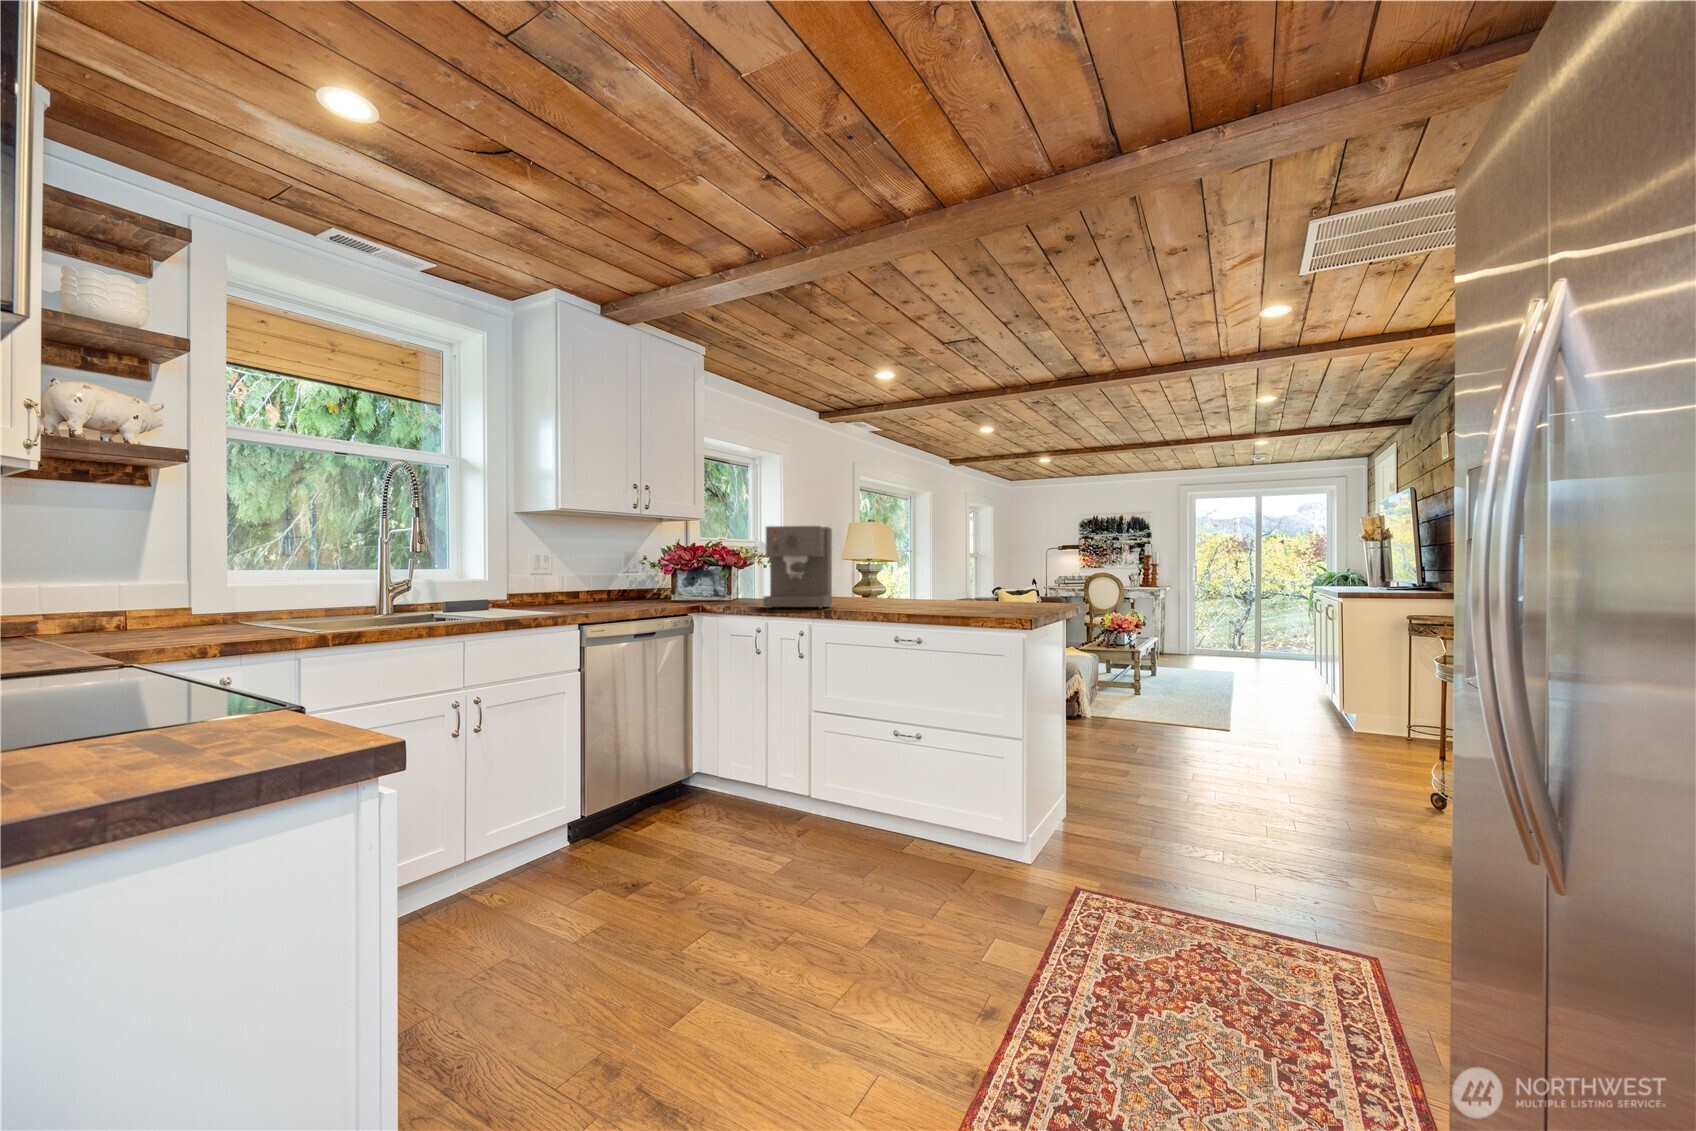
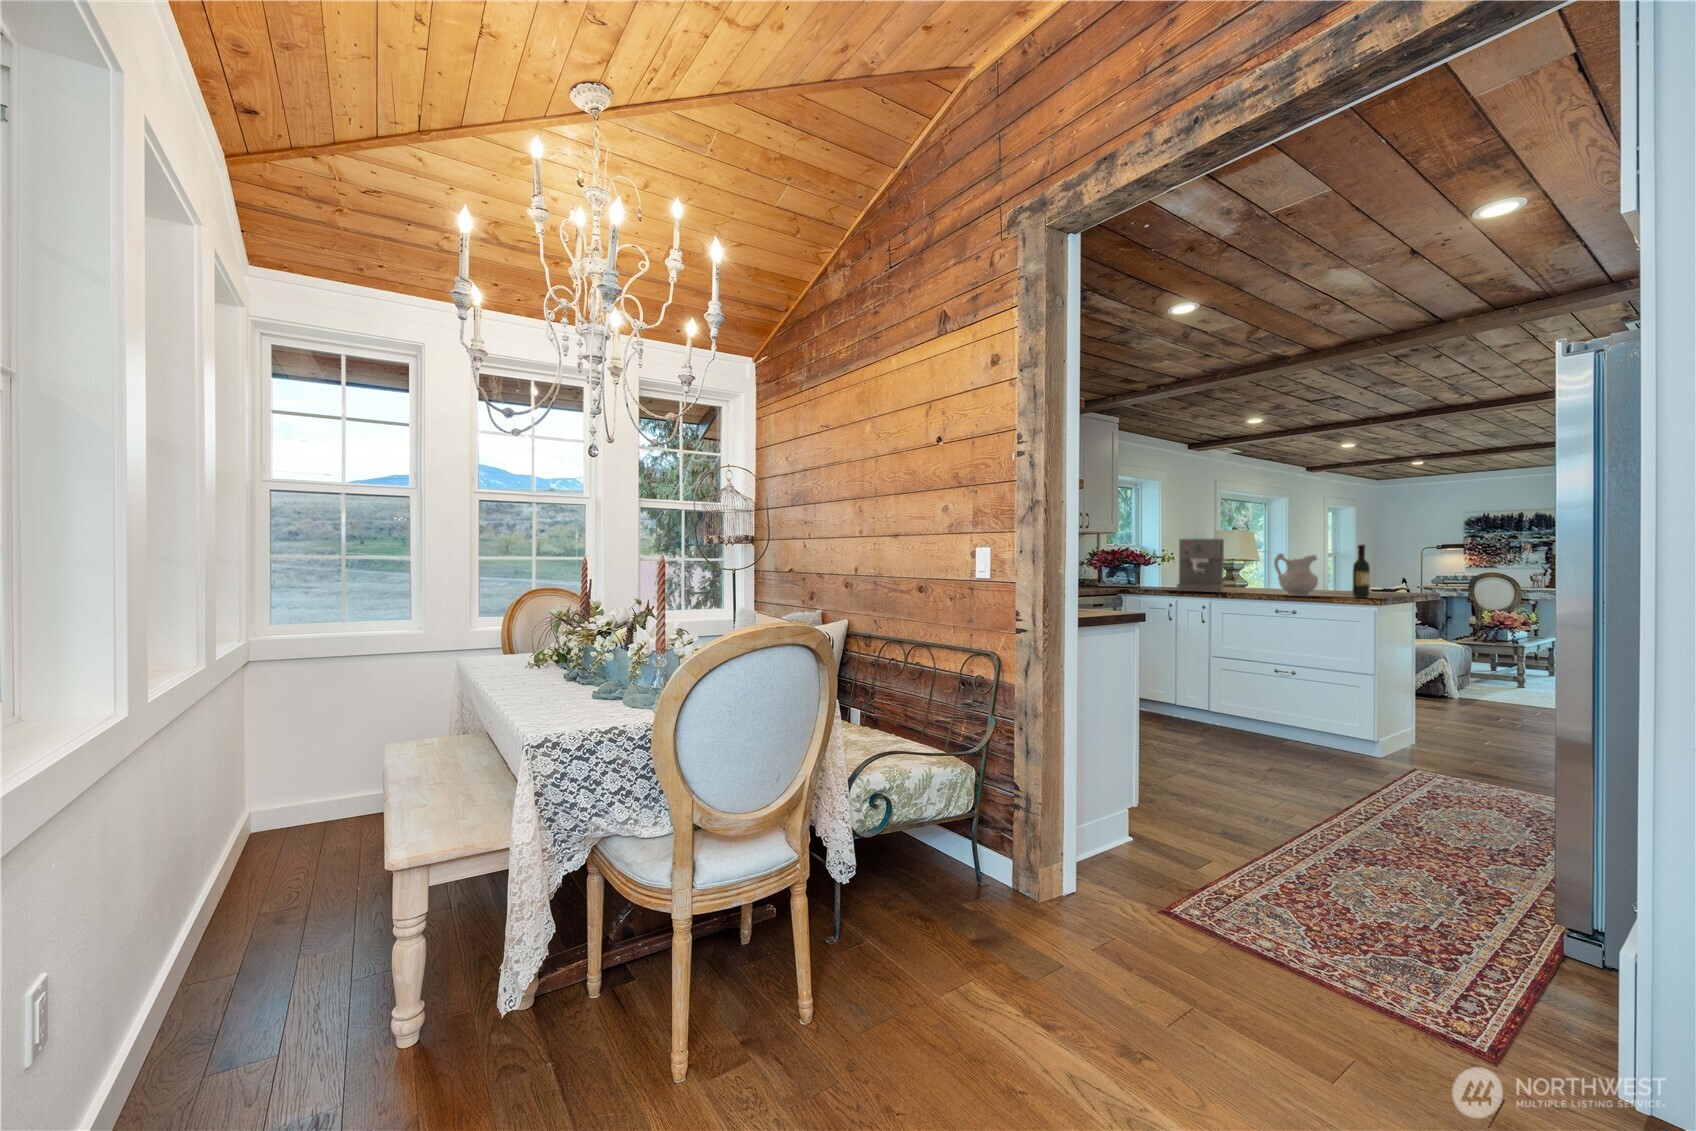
wine bottle: none [989,533,1010,611] -> present [1352,544,1370,598]
ceramic pitcher: none [890,547,947,612] -> present [1274,554,1318,596]

